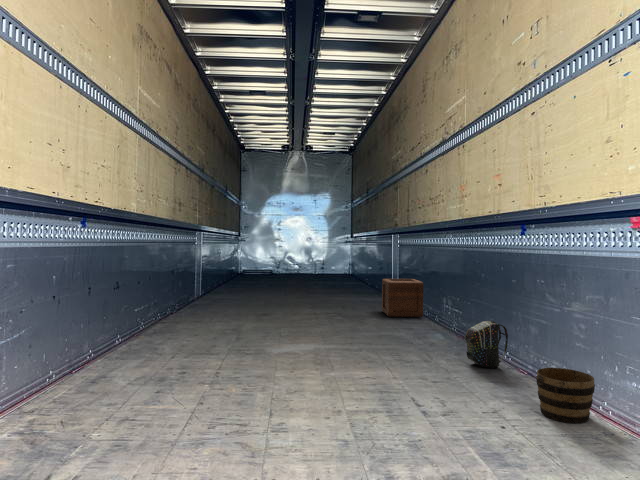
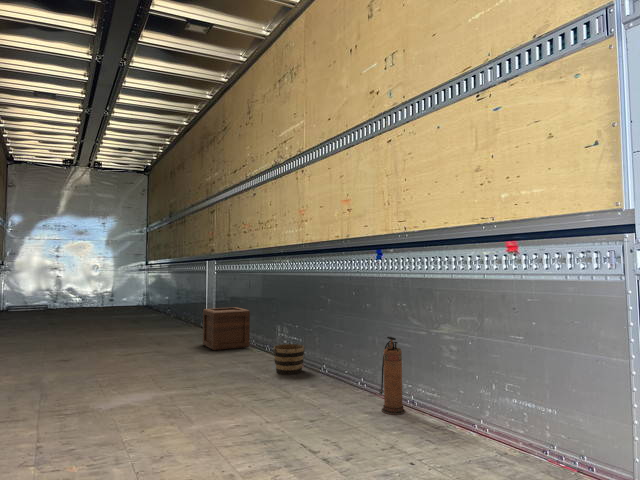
fire extinguisher: none [513,312,538,388] -> present [380,337,405,415]
backpack: present [464,321,508,368] -> none [322,348,365,398]
bucket: present [536,368,595,423] -> present [273,344,304,374]

